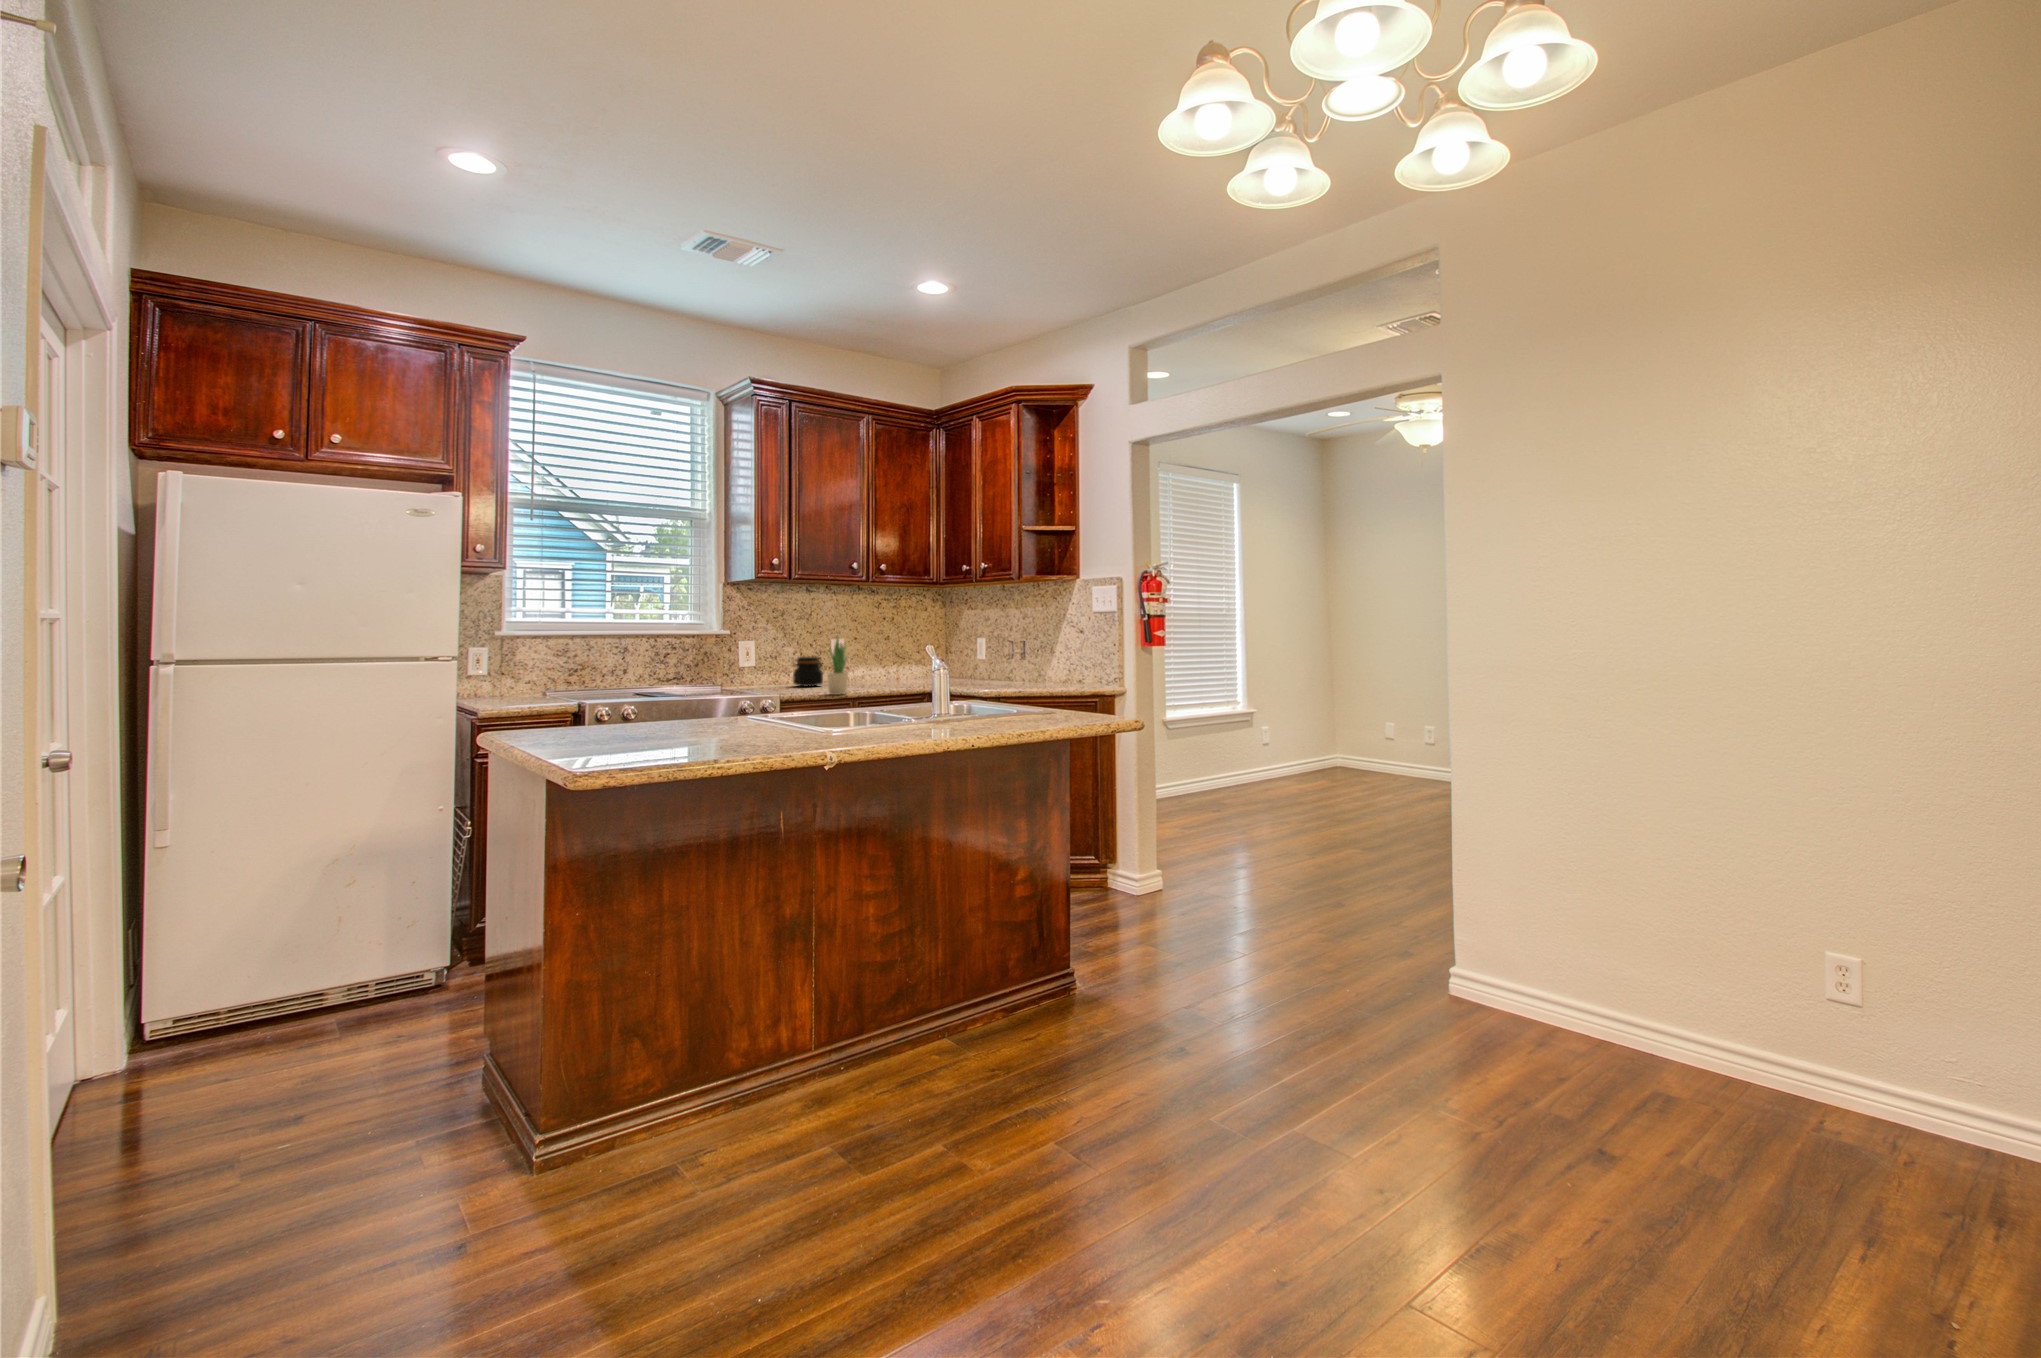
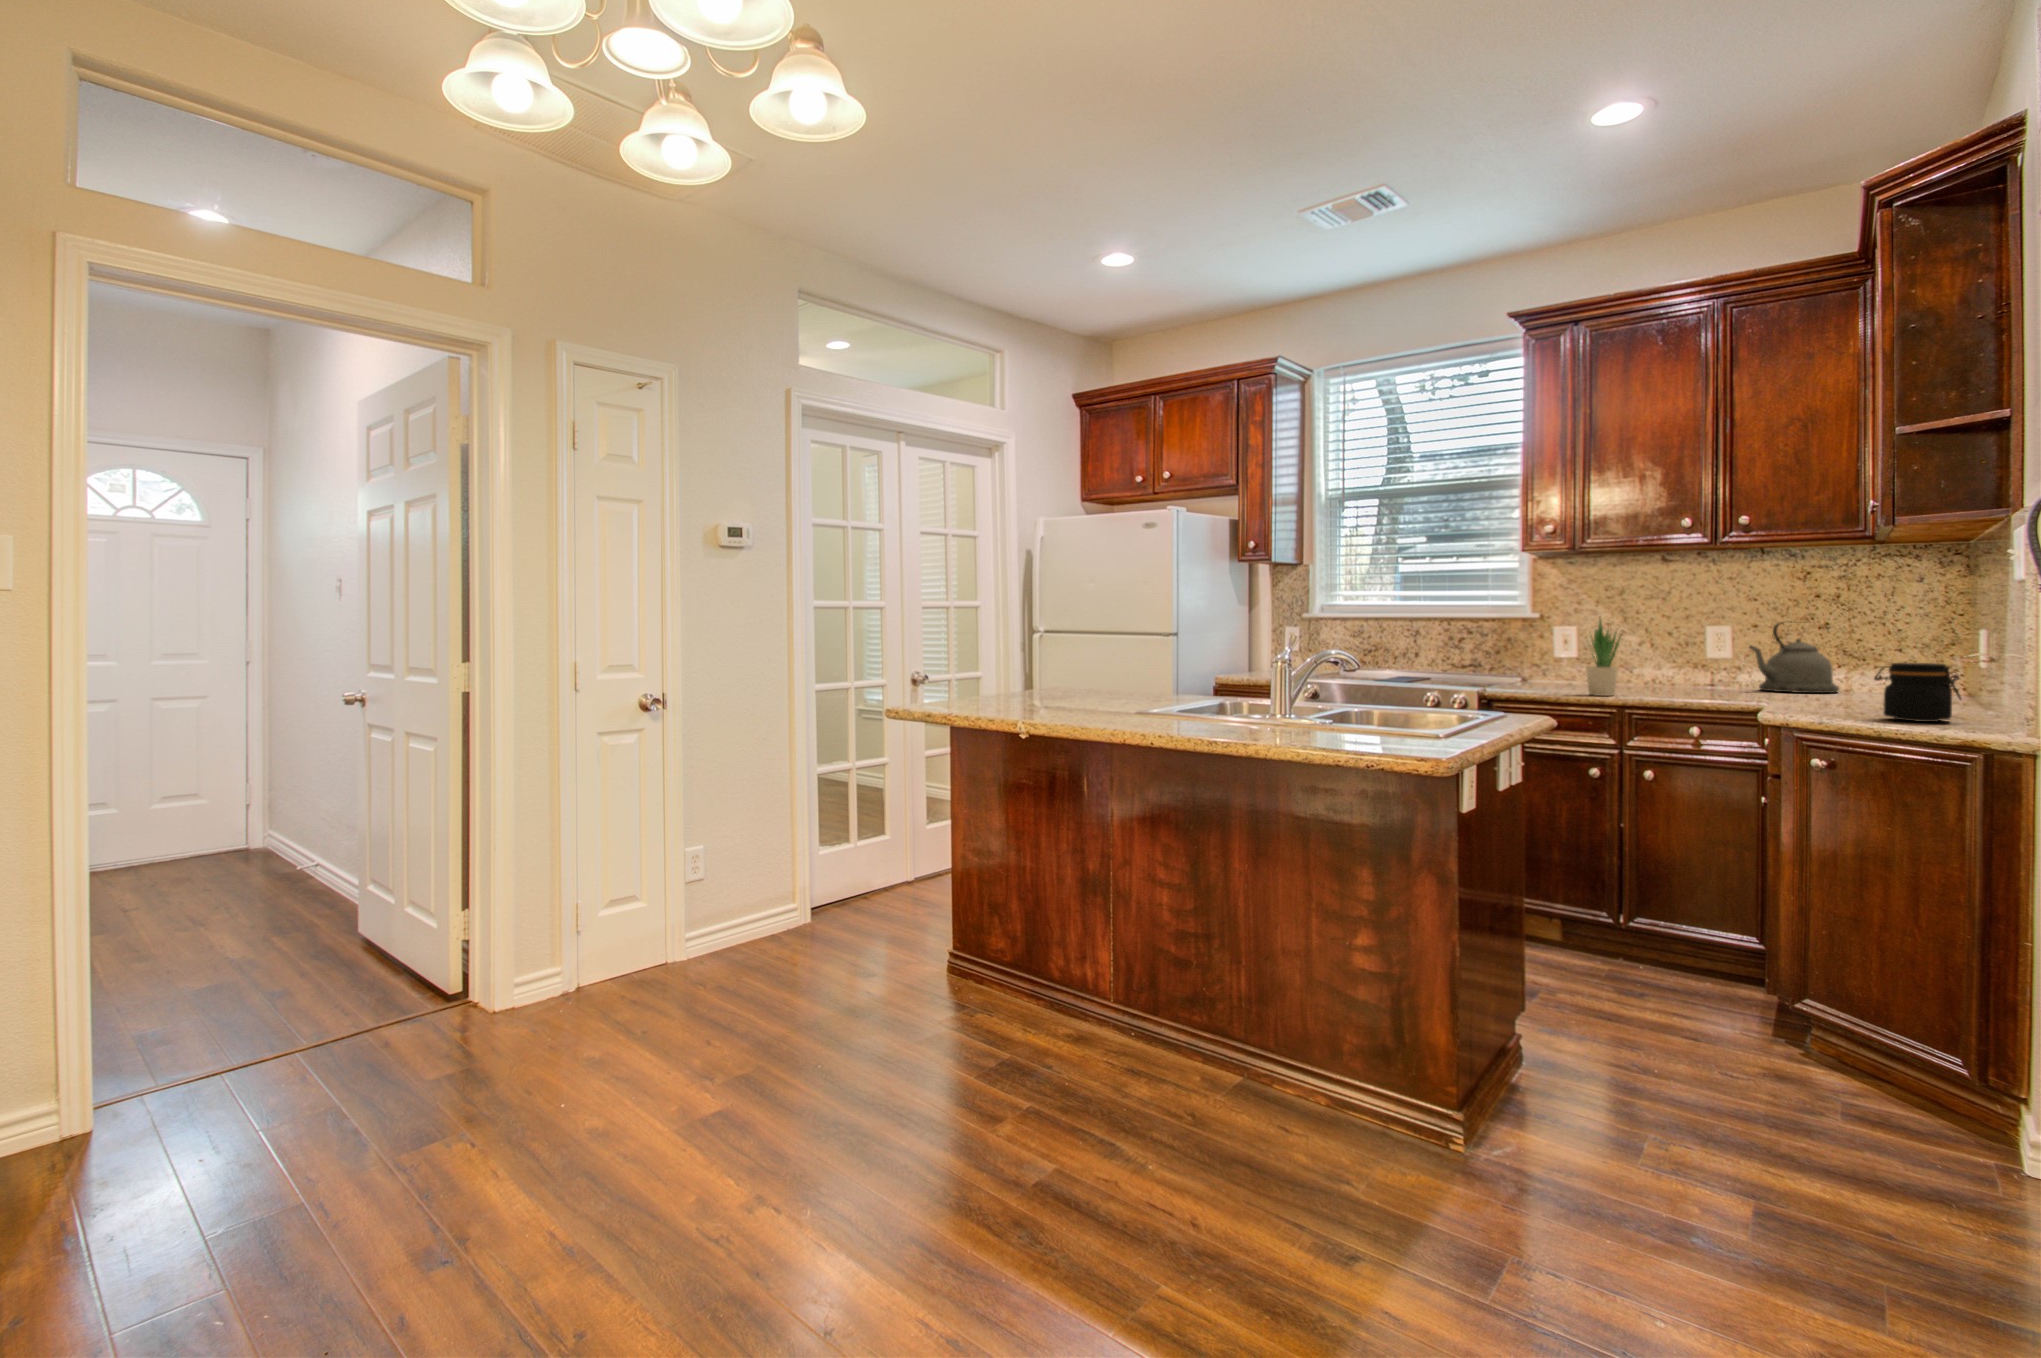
kettle: none [858,636,900,683] -> present [1749,621,1839,693]
jar: present [793,656,823,686] -> present [1874,663,1961,722]

